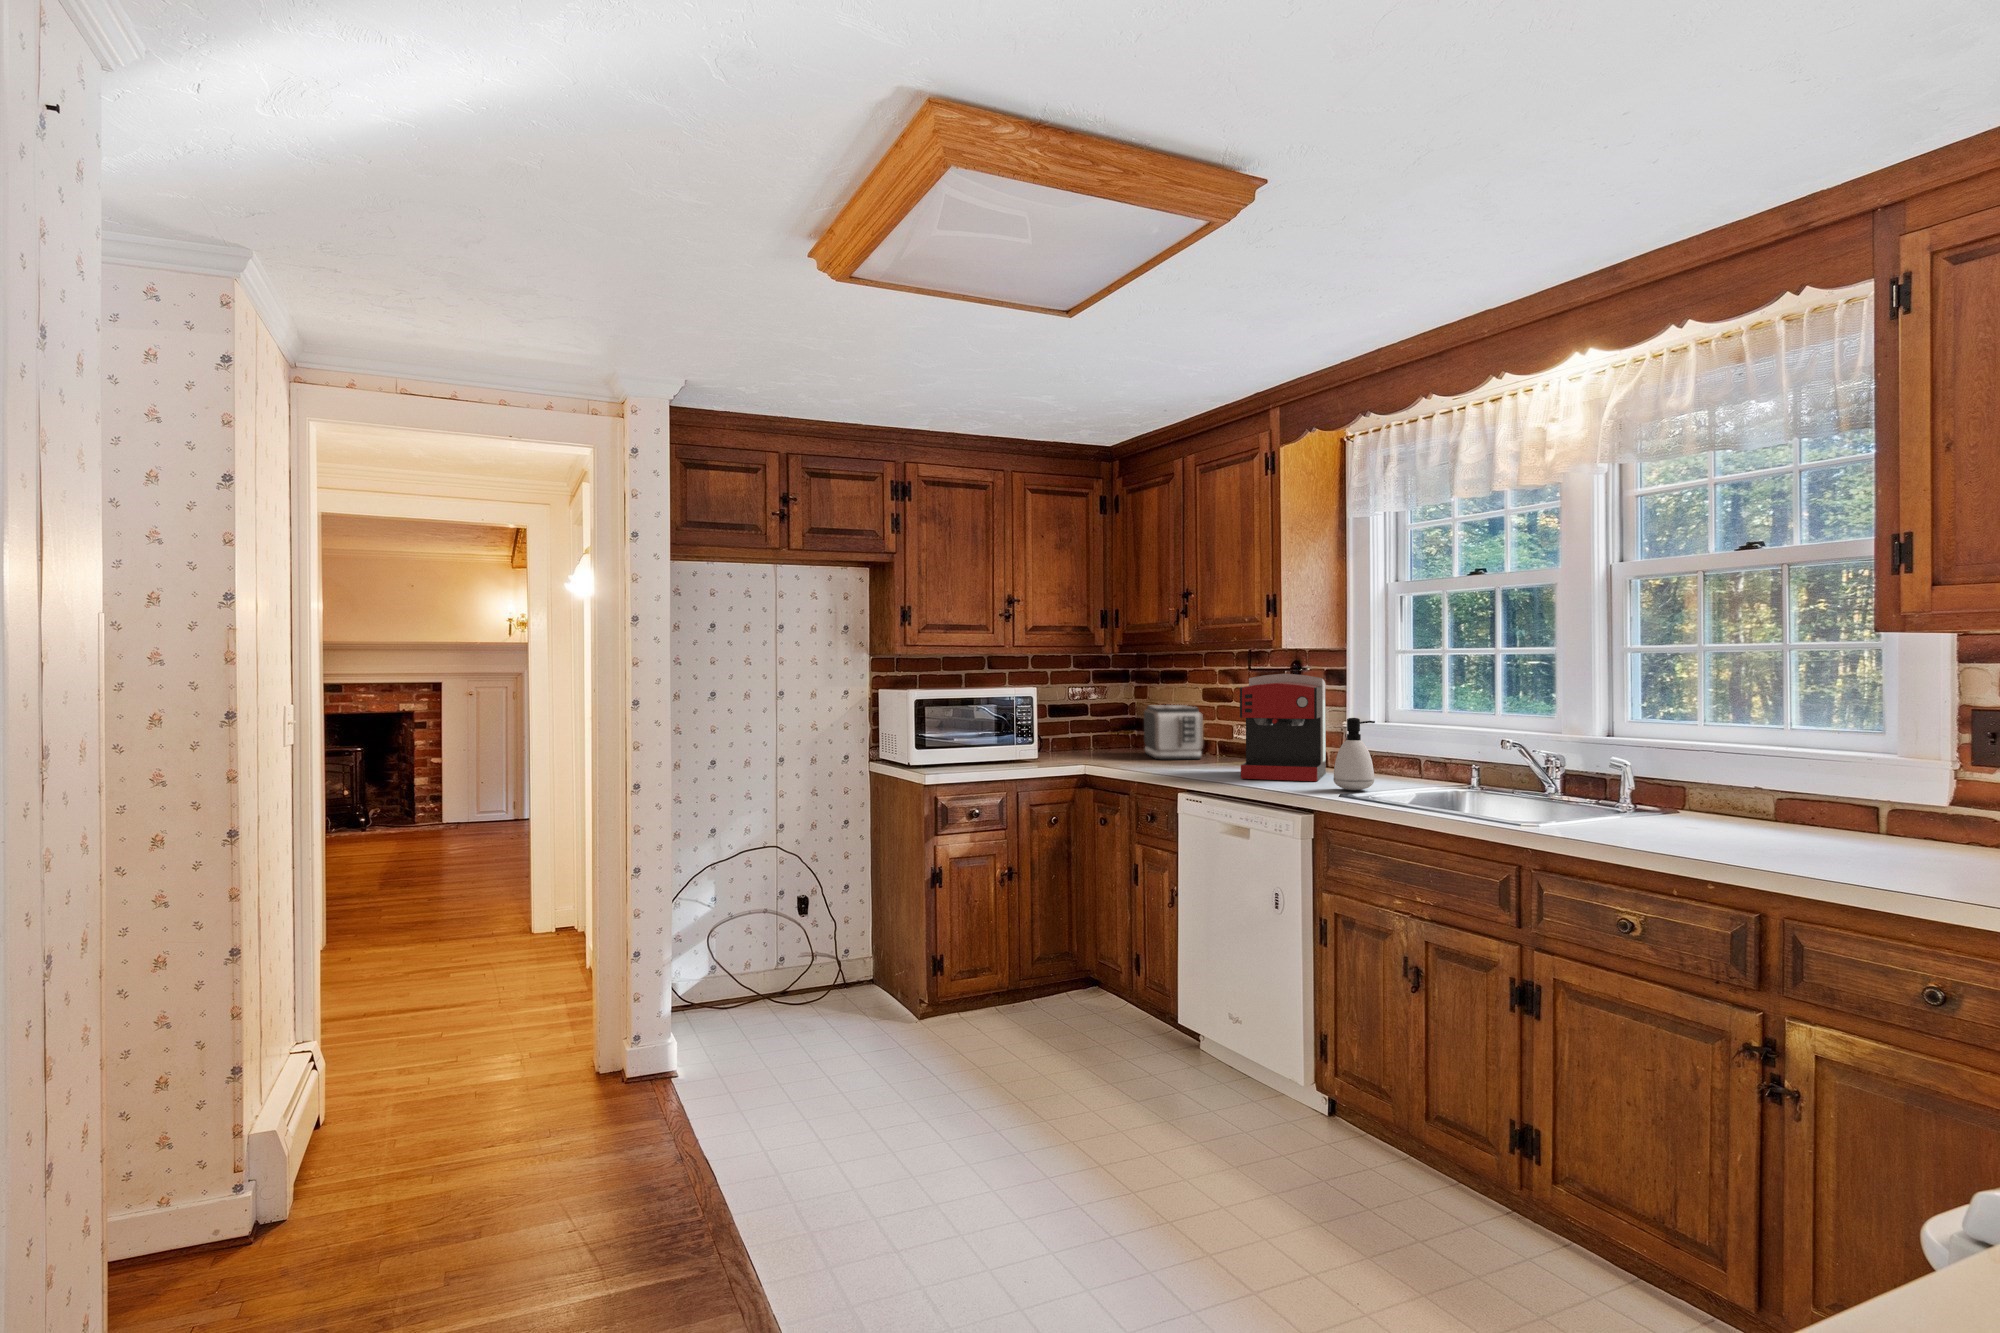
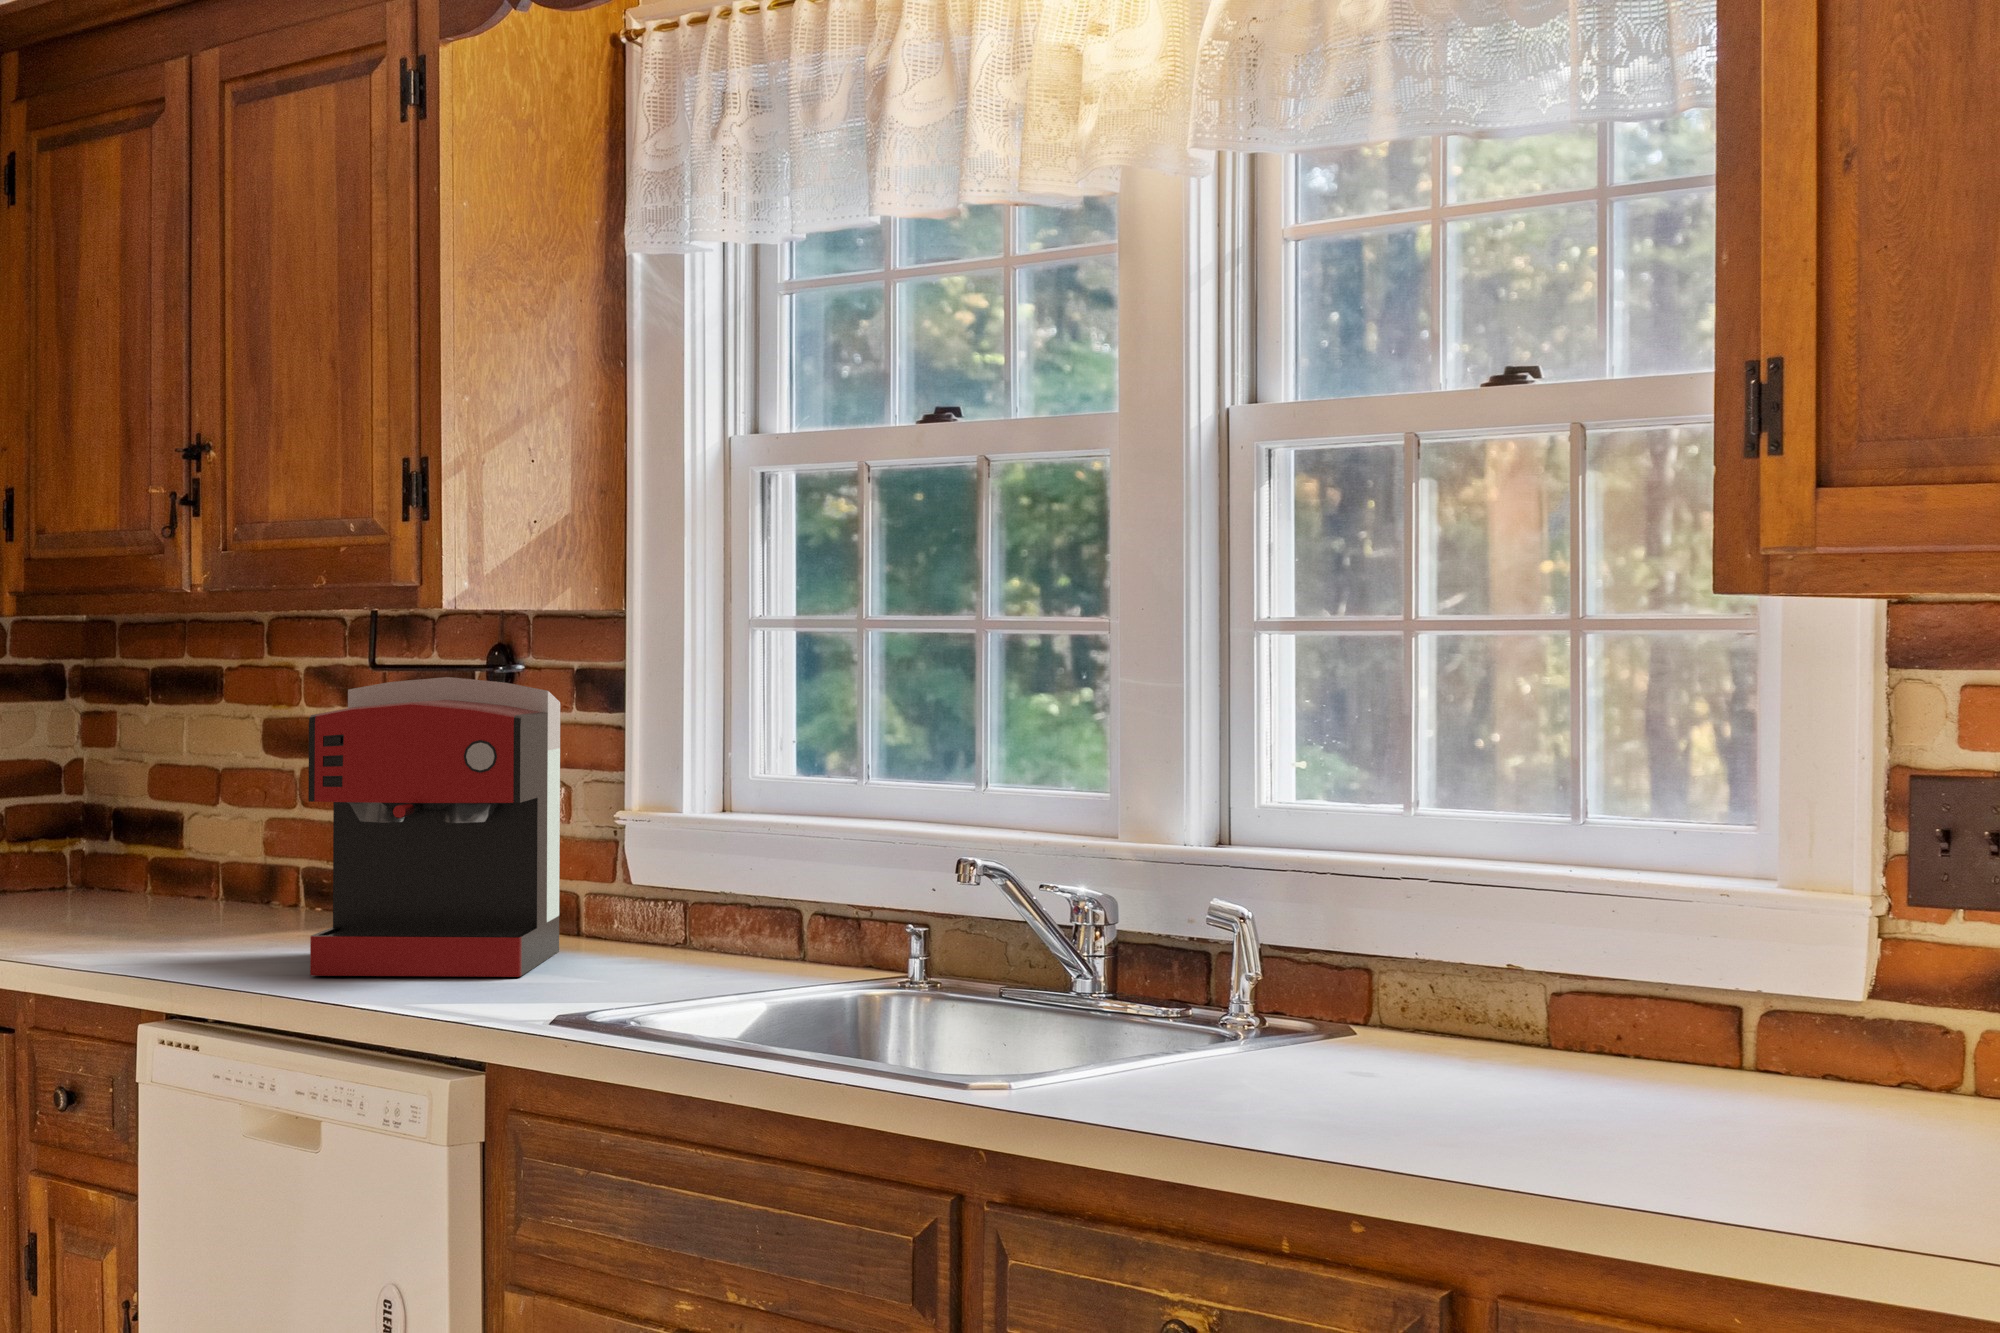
toaster: present [1144,705,1203,759] -> none [87,766,248,921]
soap dispenser: present [1333,718,1375,790] -> none [549,800,662,1001]

